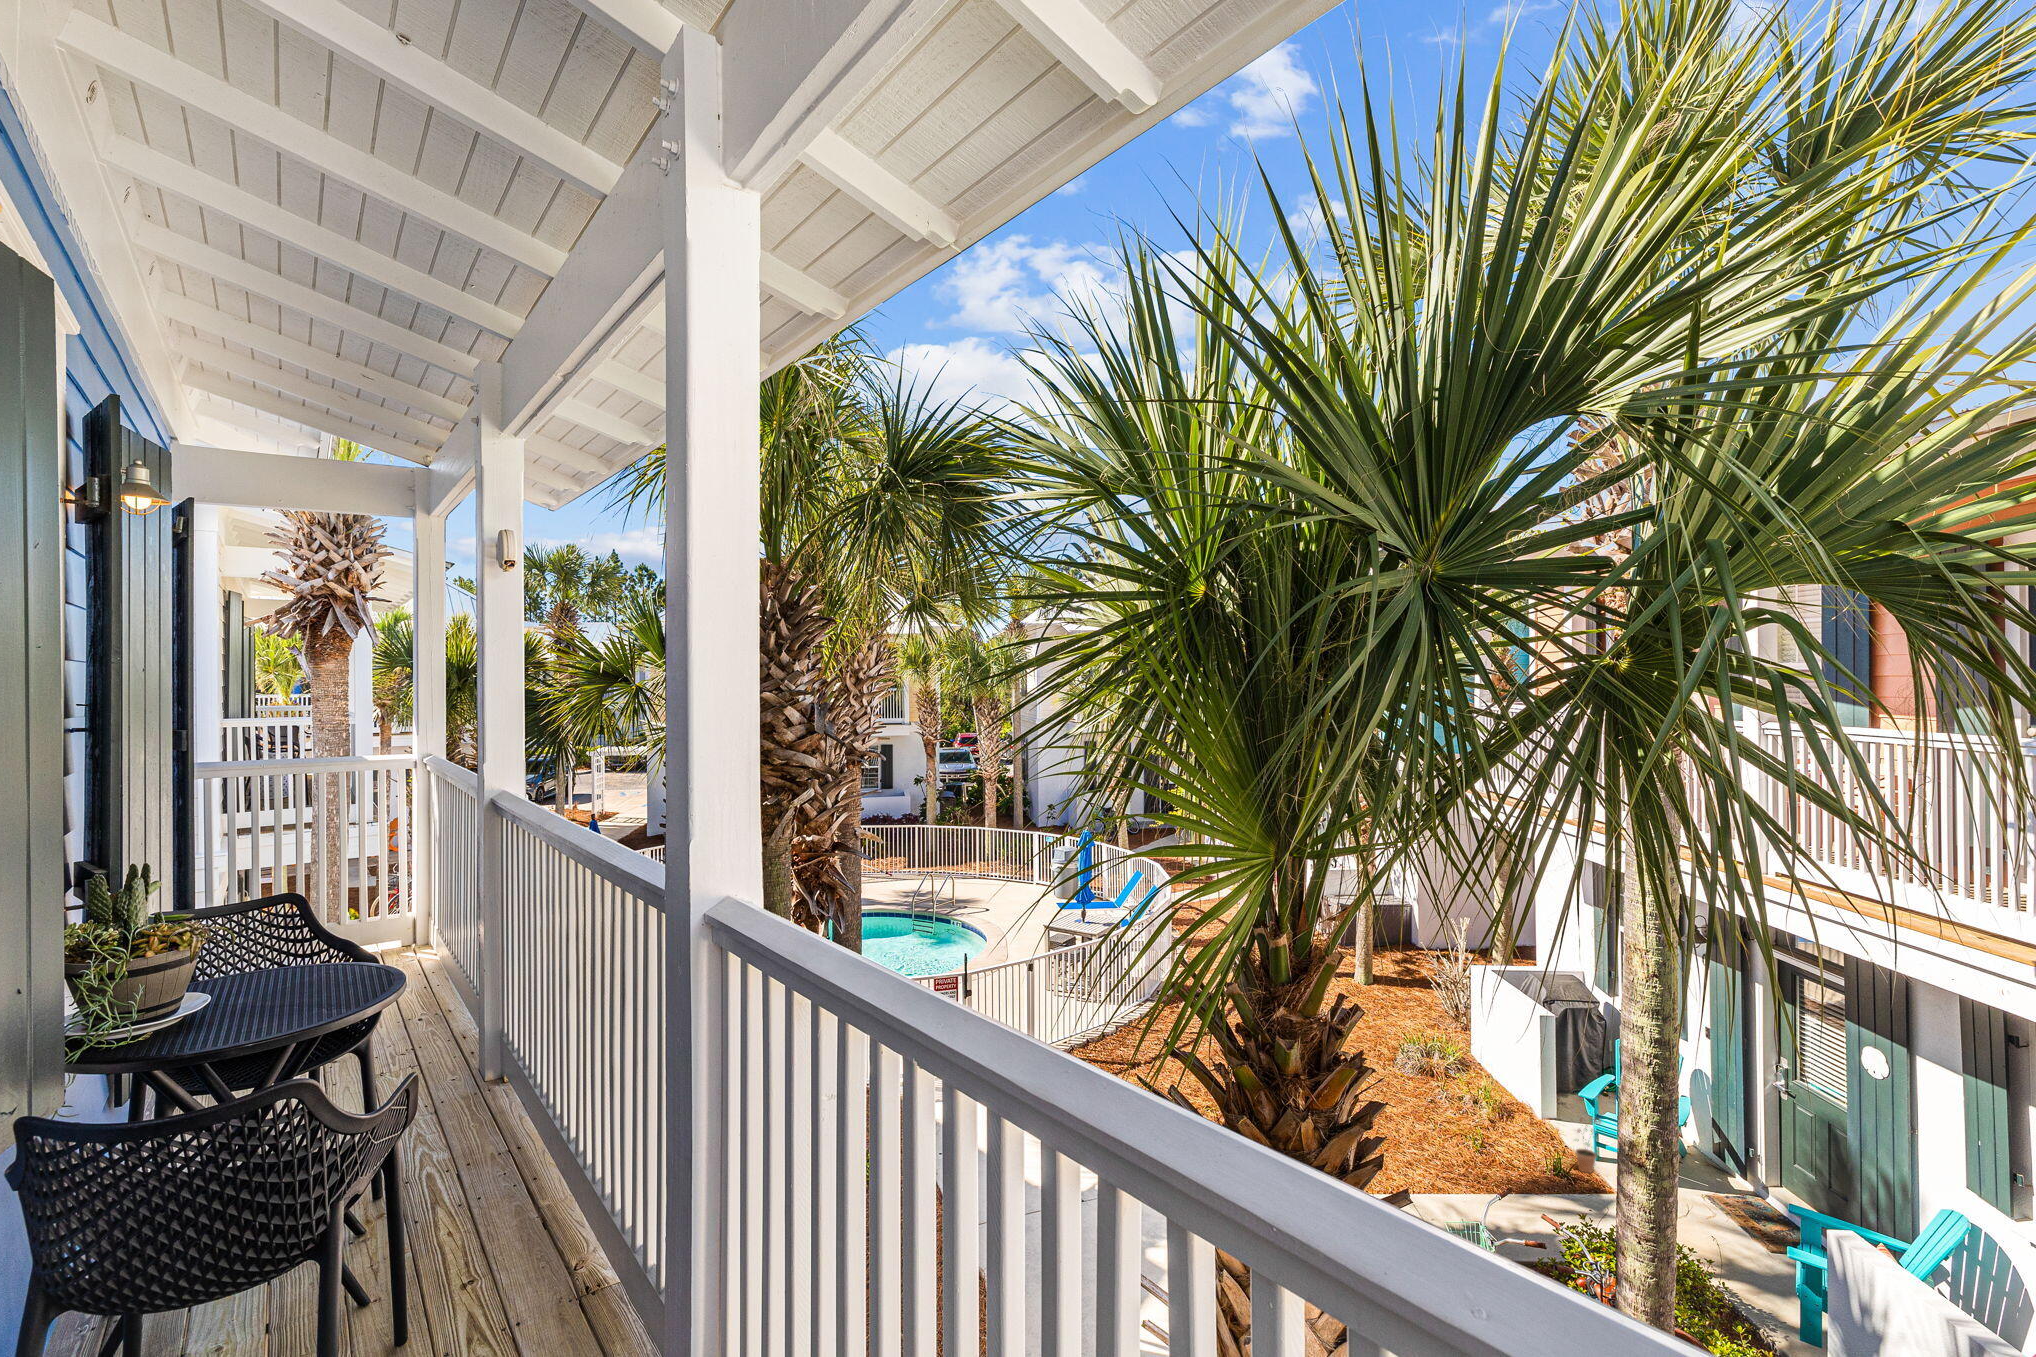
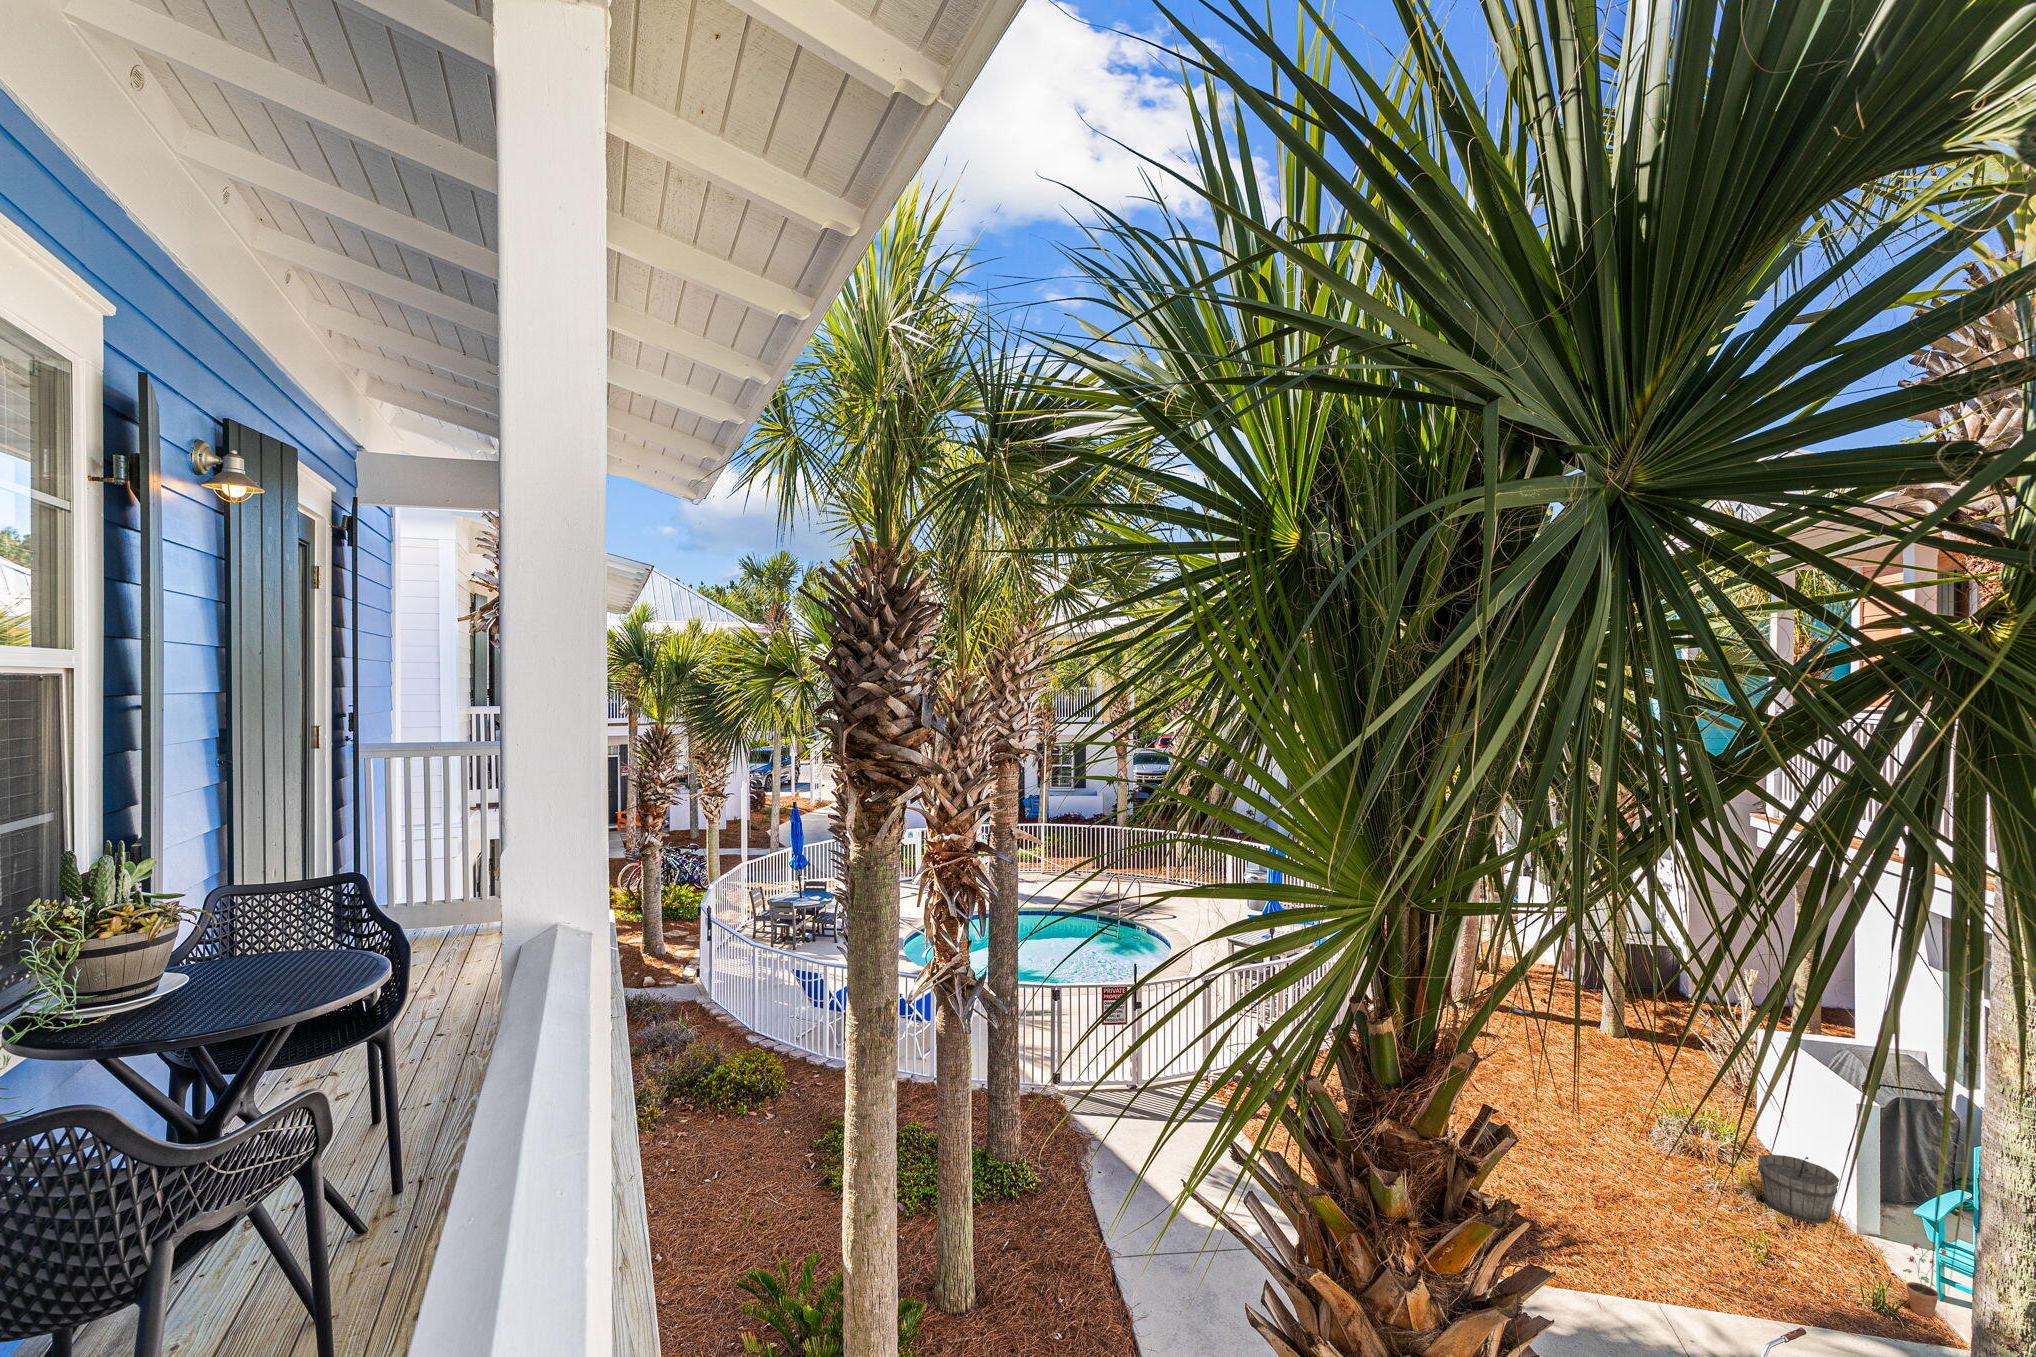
wooden bucket: none [1471,1065,1530,1117] -> present [1756,1155,1839,1223]

